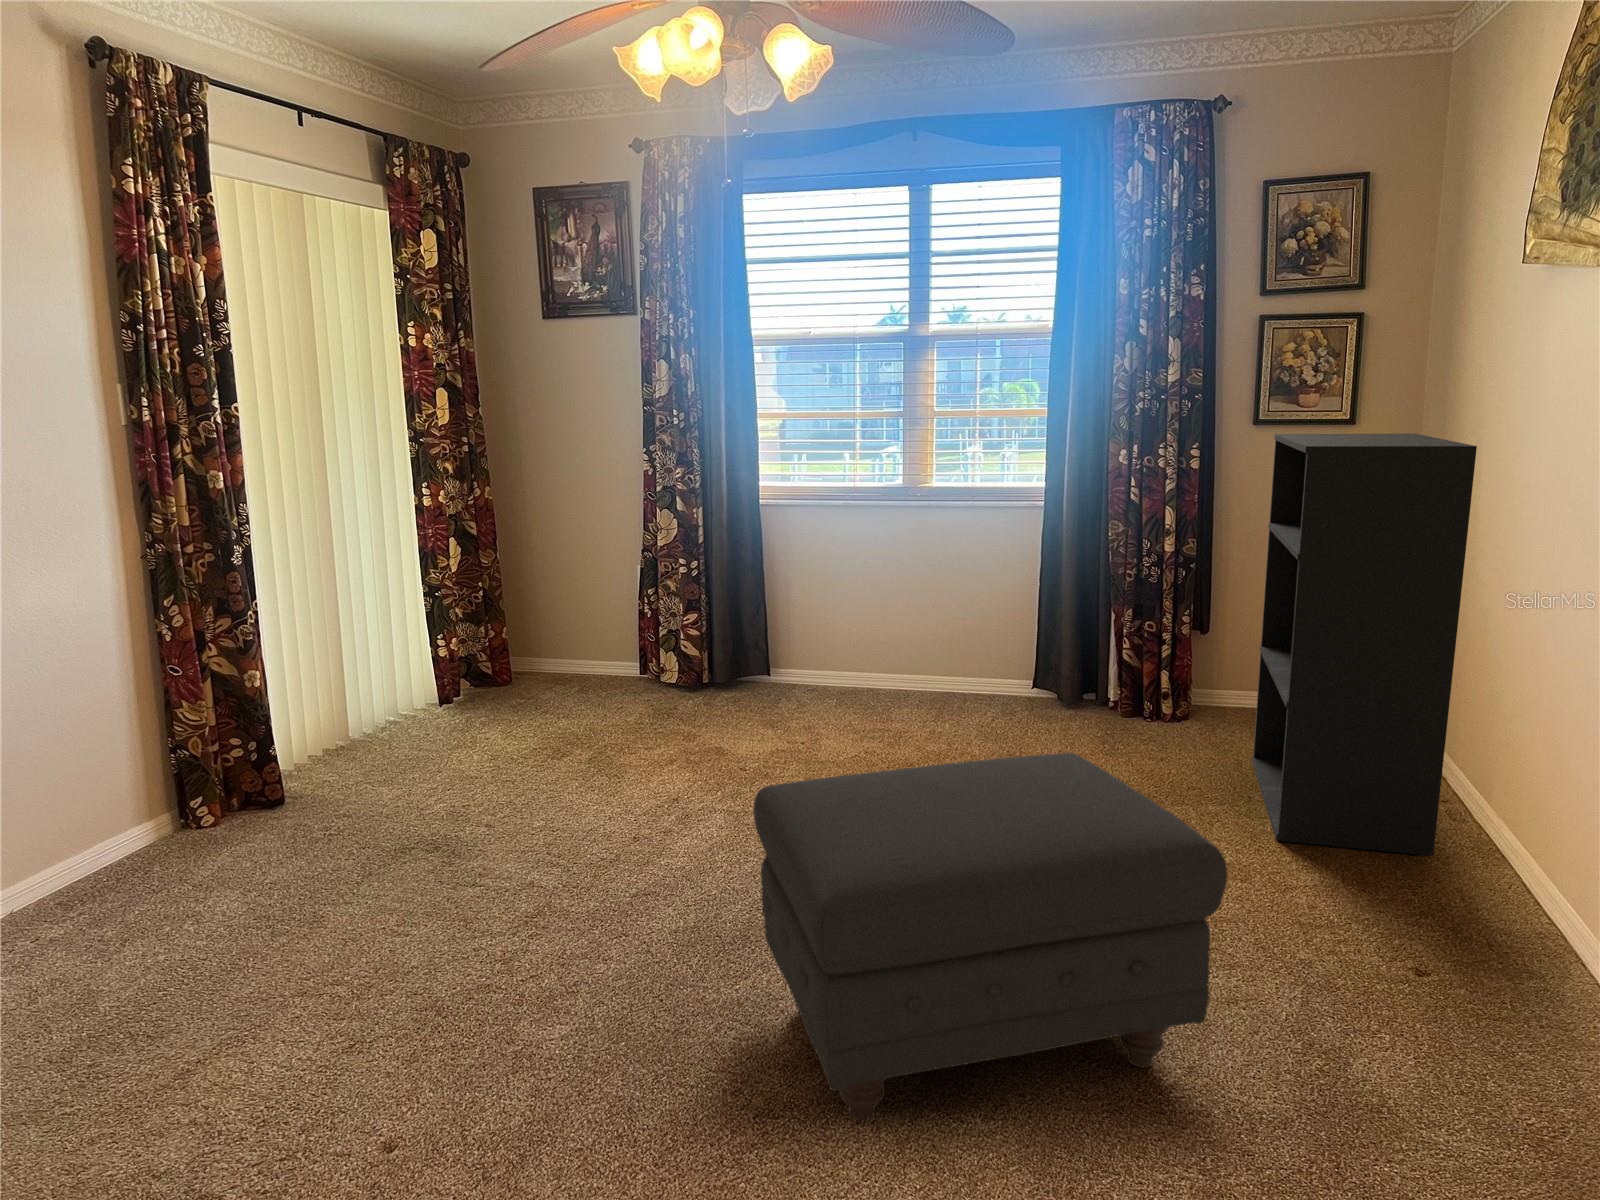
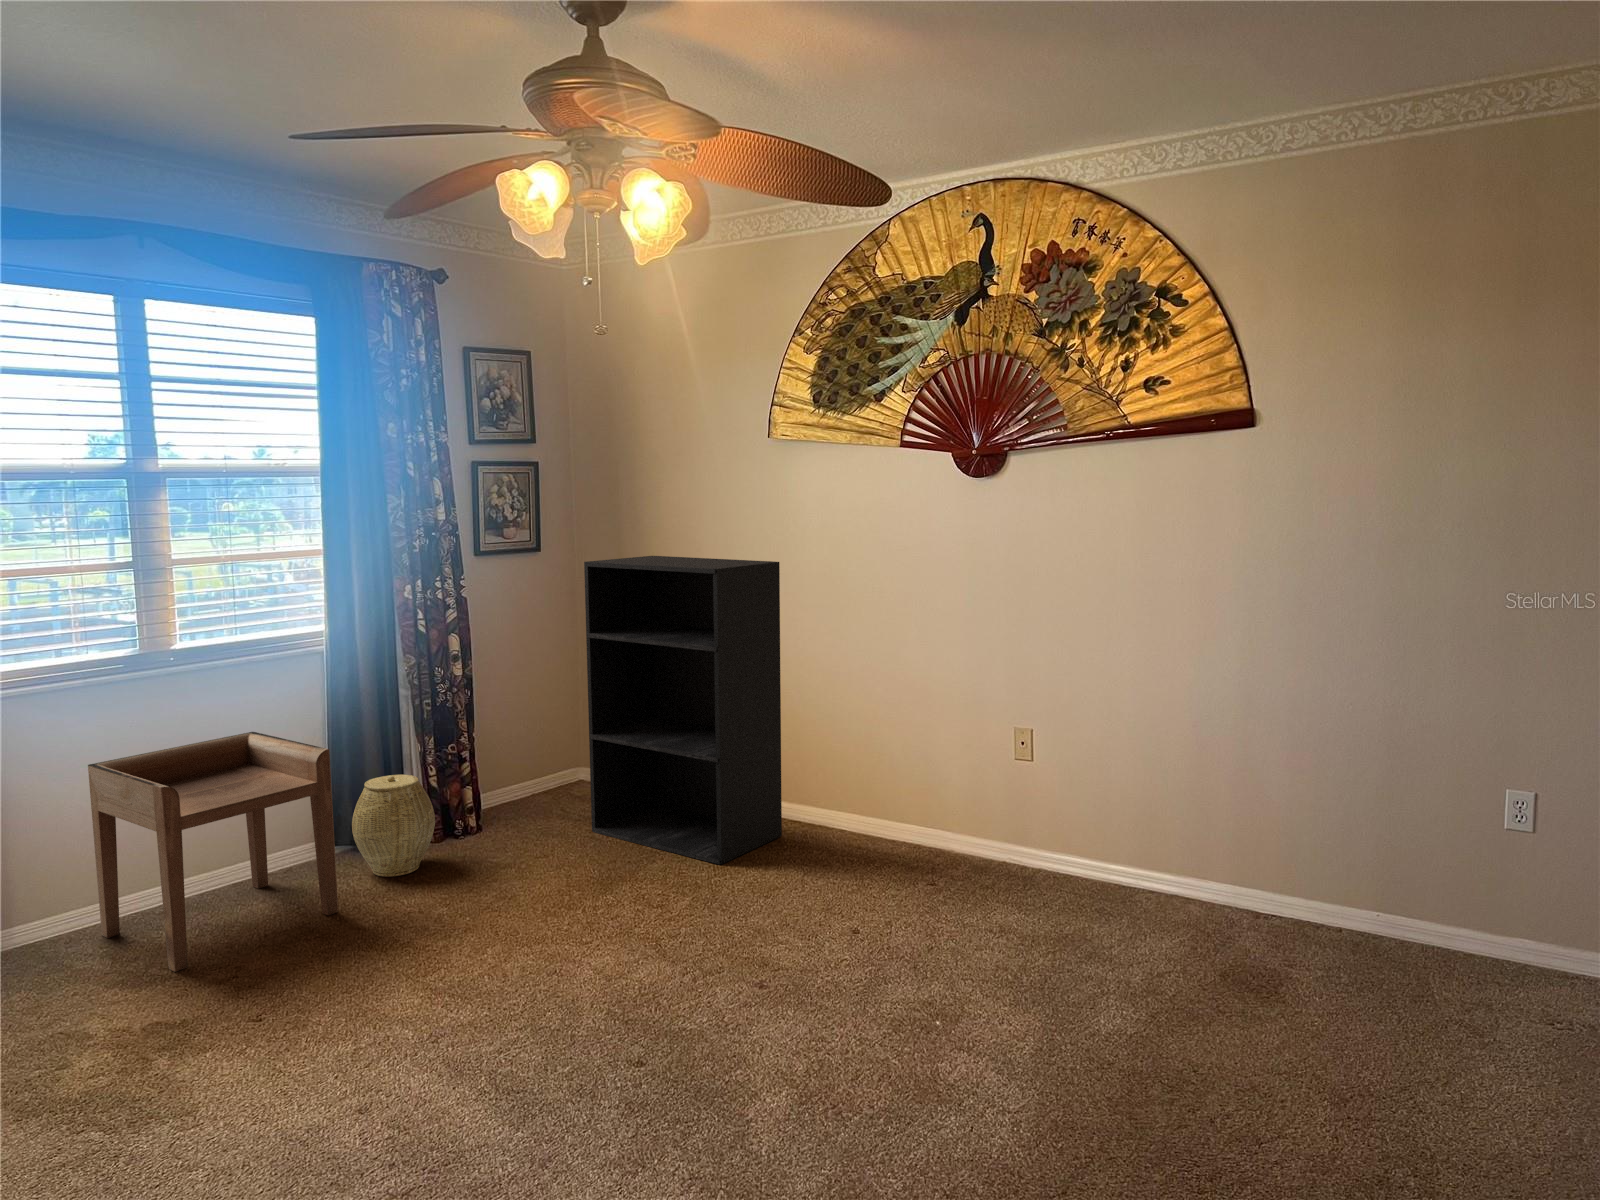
side table: none [814,560,966,727] -> present [88,732,338,972]
woven basket: none [1010,630,1086,725] -> present [352,775,435,877]
ottoman: present [753,753,1227,1120] -> none [767,814,1023,1106]

